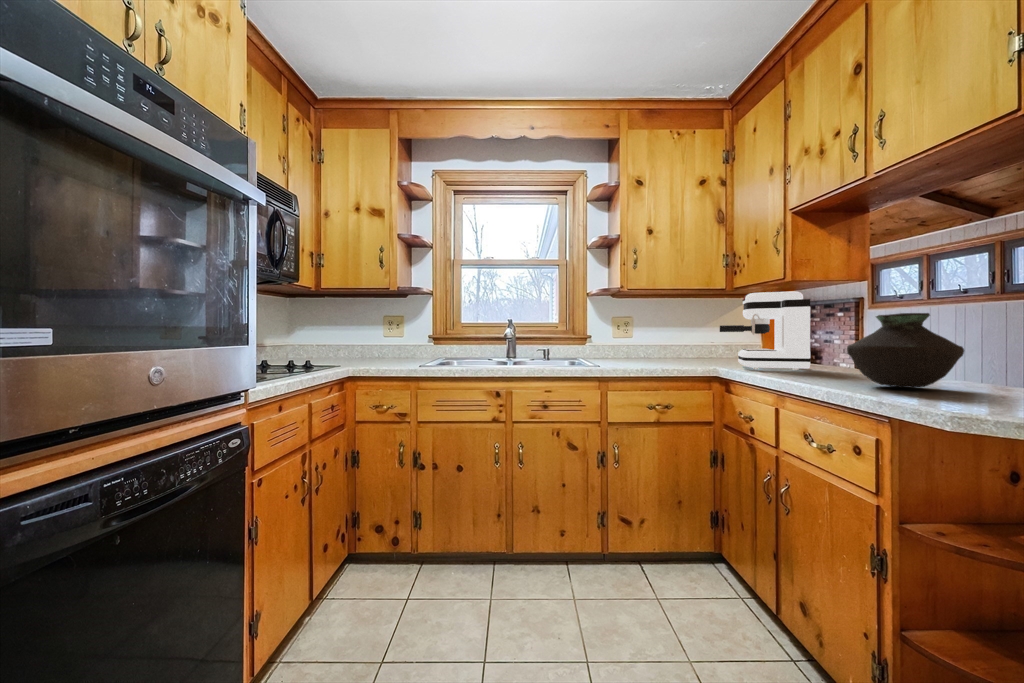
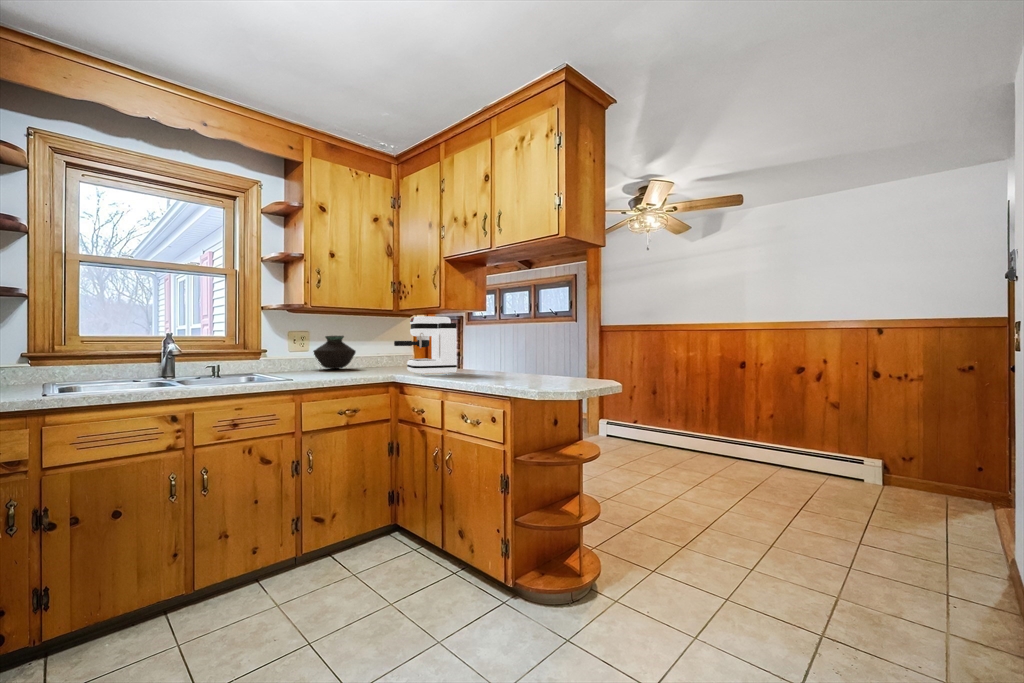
vase: present [847,313,964,388] -> present [313,336,356,369]

